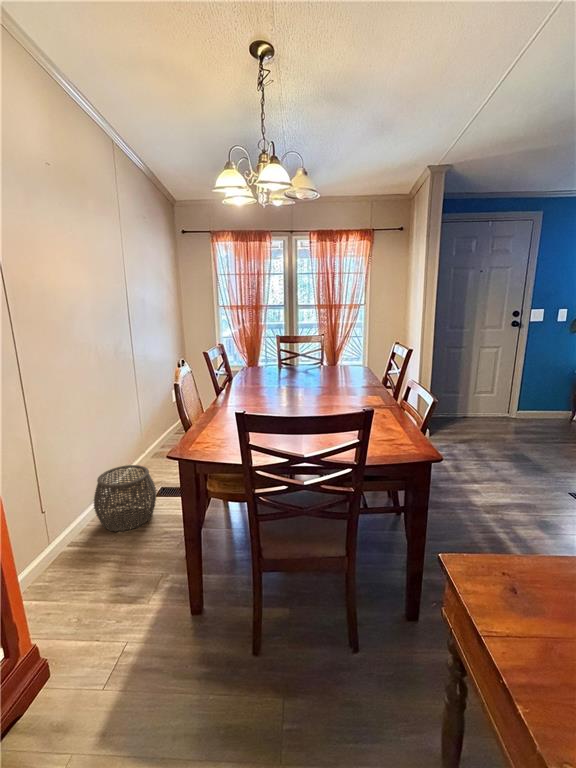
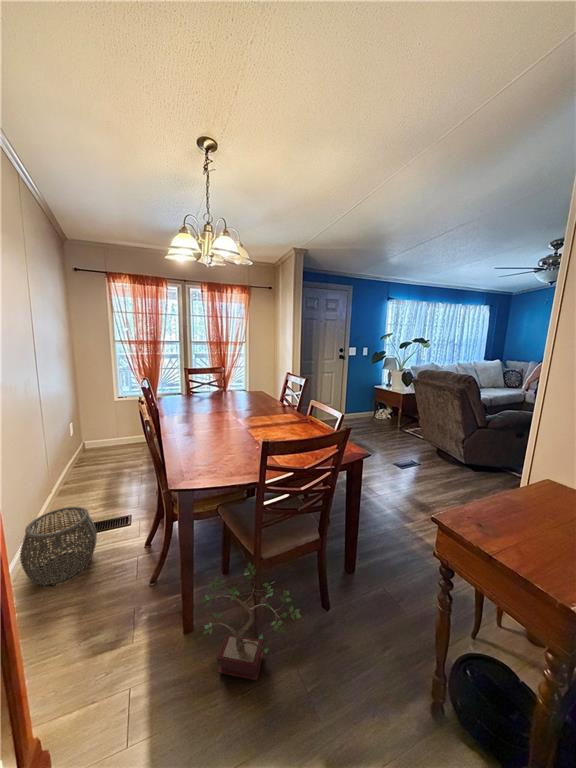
potted plant: none [187,555,274,692] -> present [201,562,301,680]

